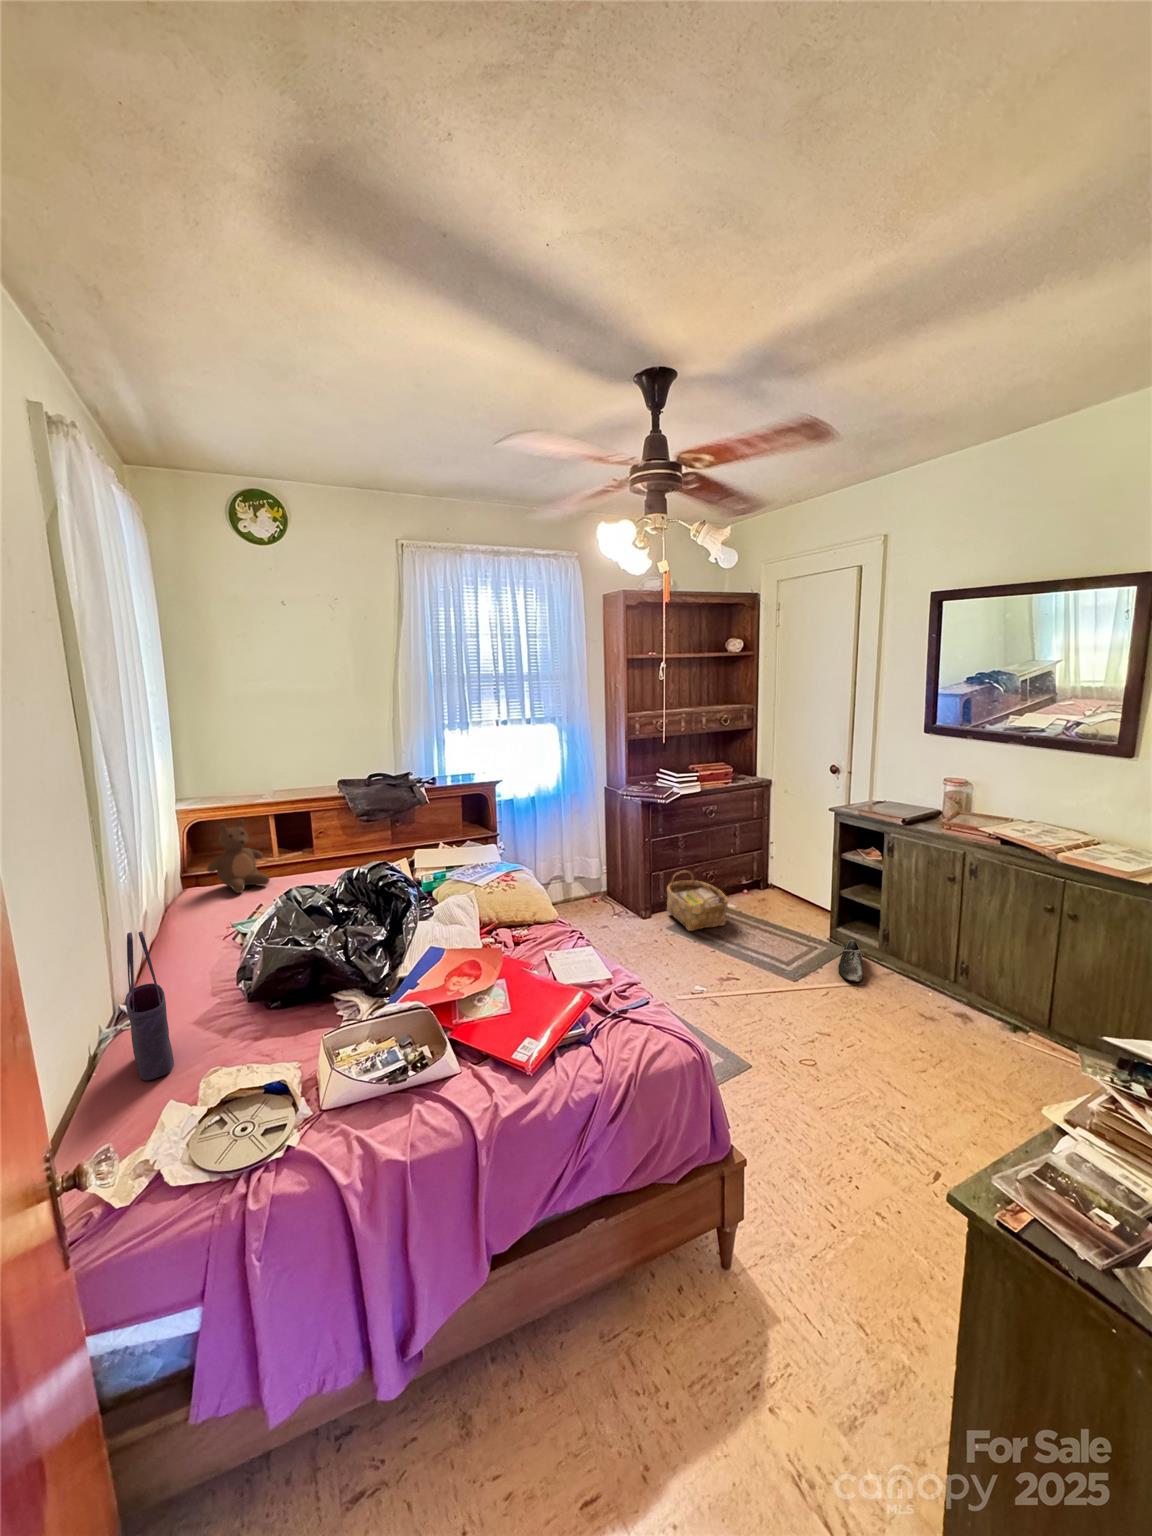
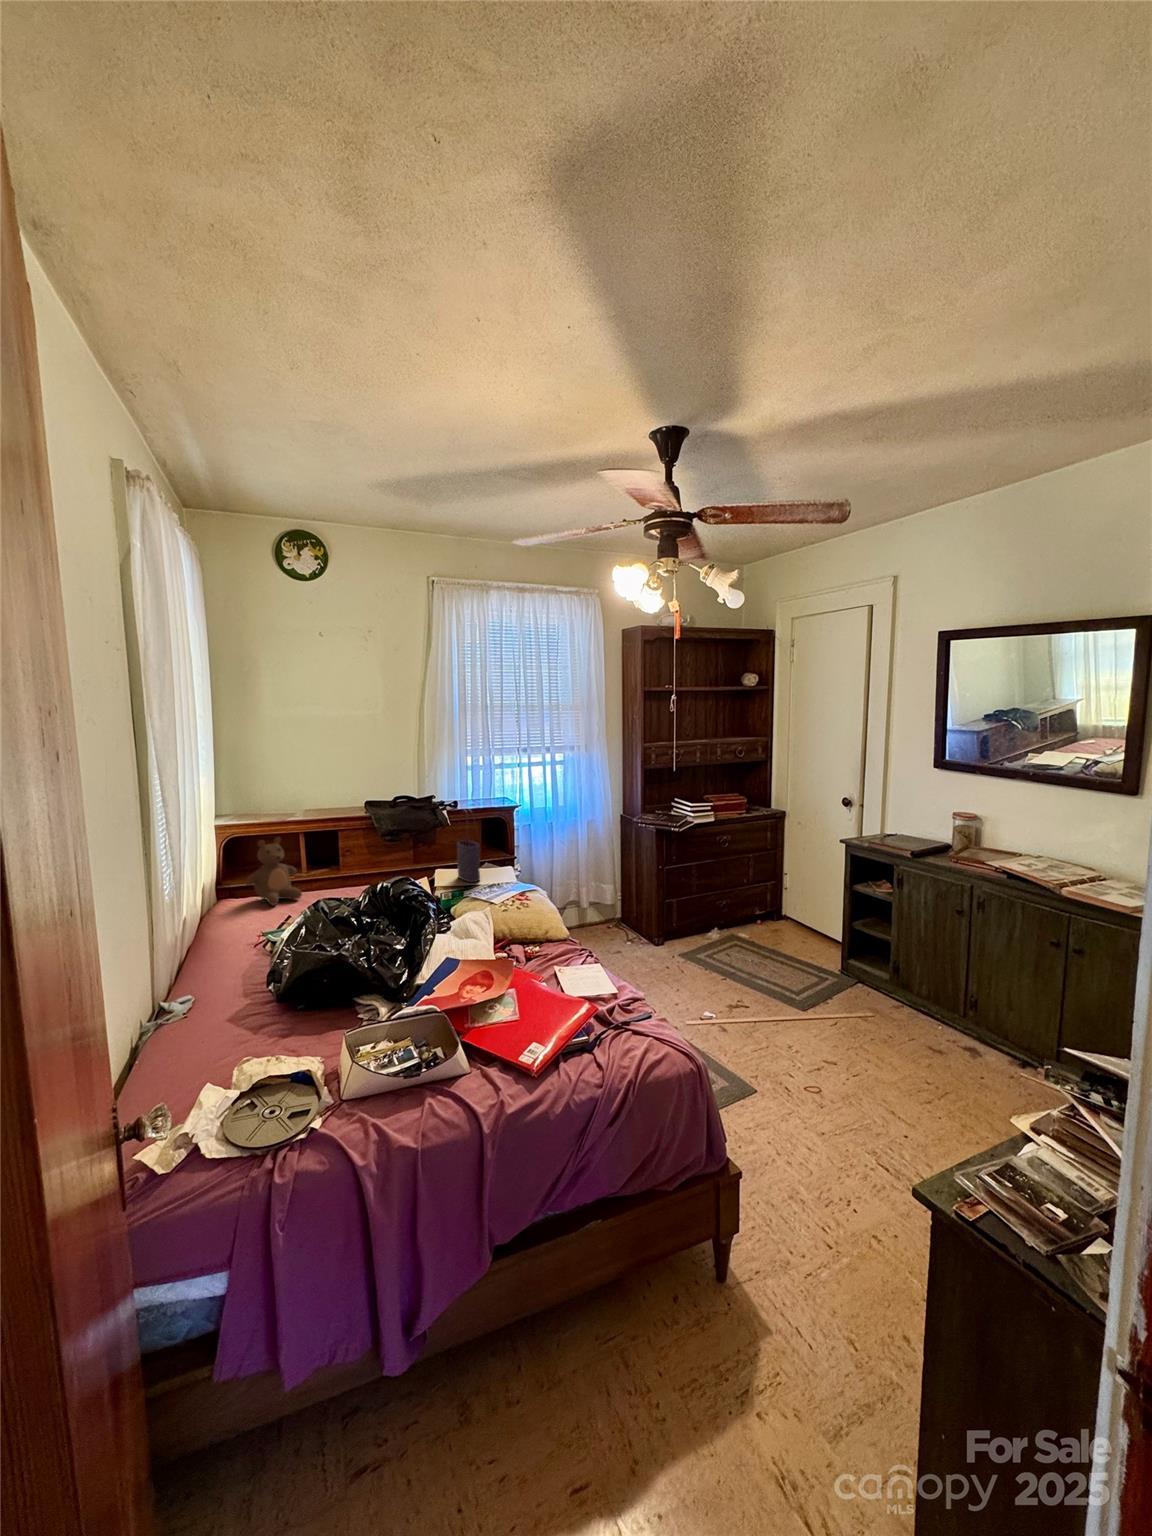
woven basket: present [667,871,728,931] -> none [679,898,739,958]
tote bag: present [125,931,174,1080] -> present [457,810,480,882]
shoe: present [838,940,868,982] -> none [847,970,876,1012]

